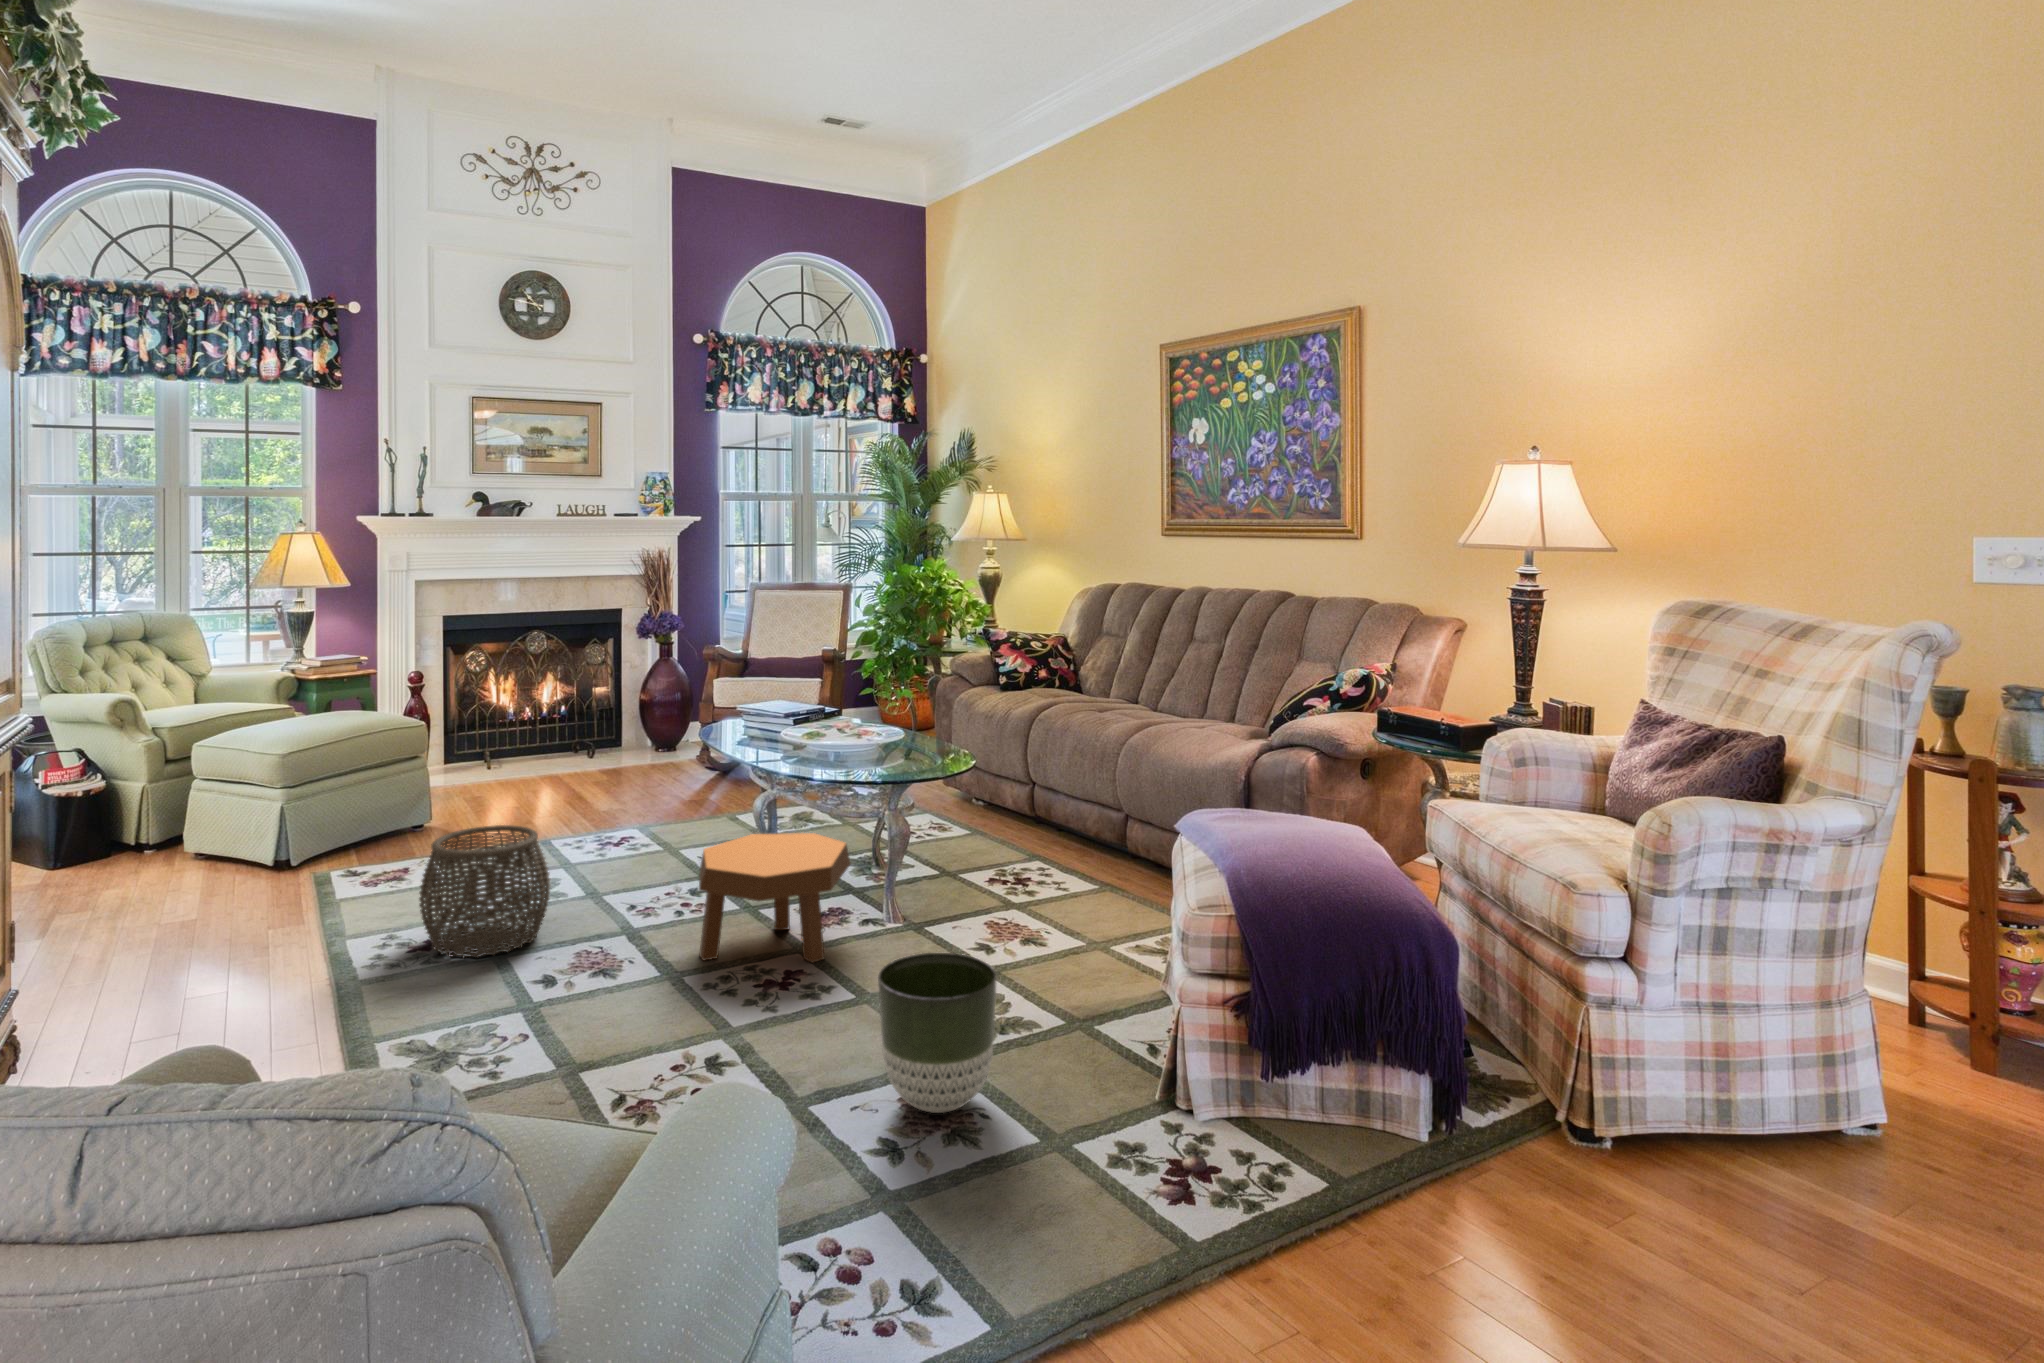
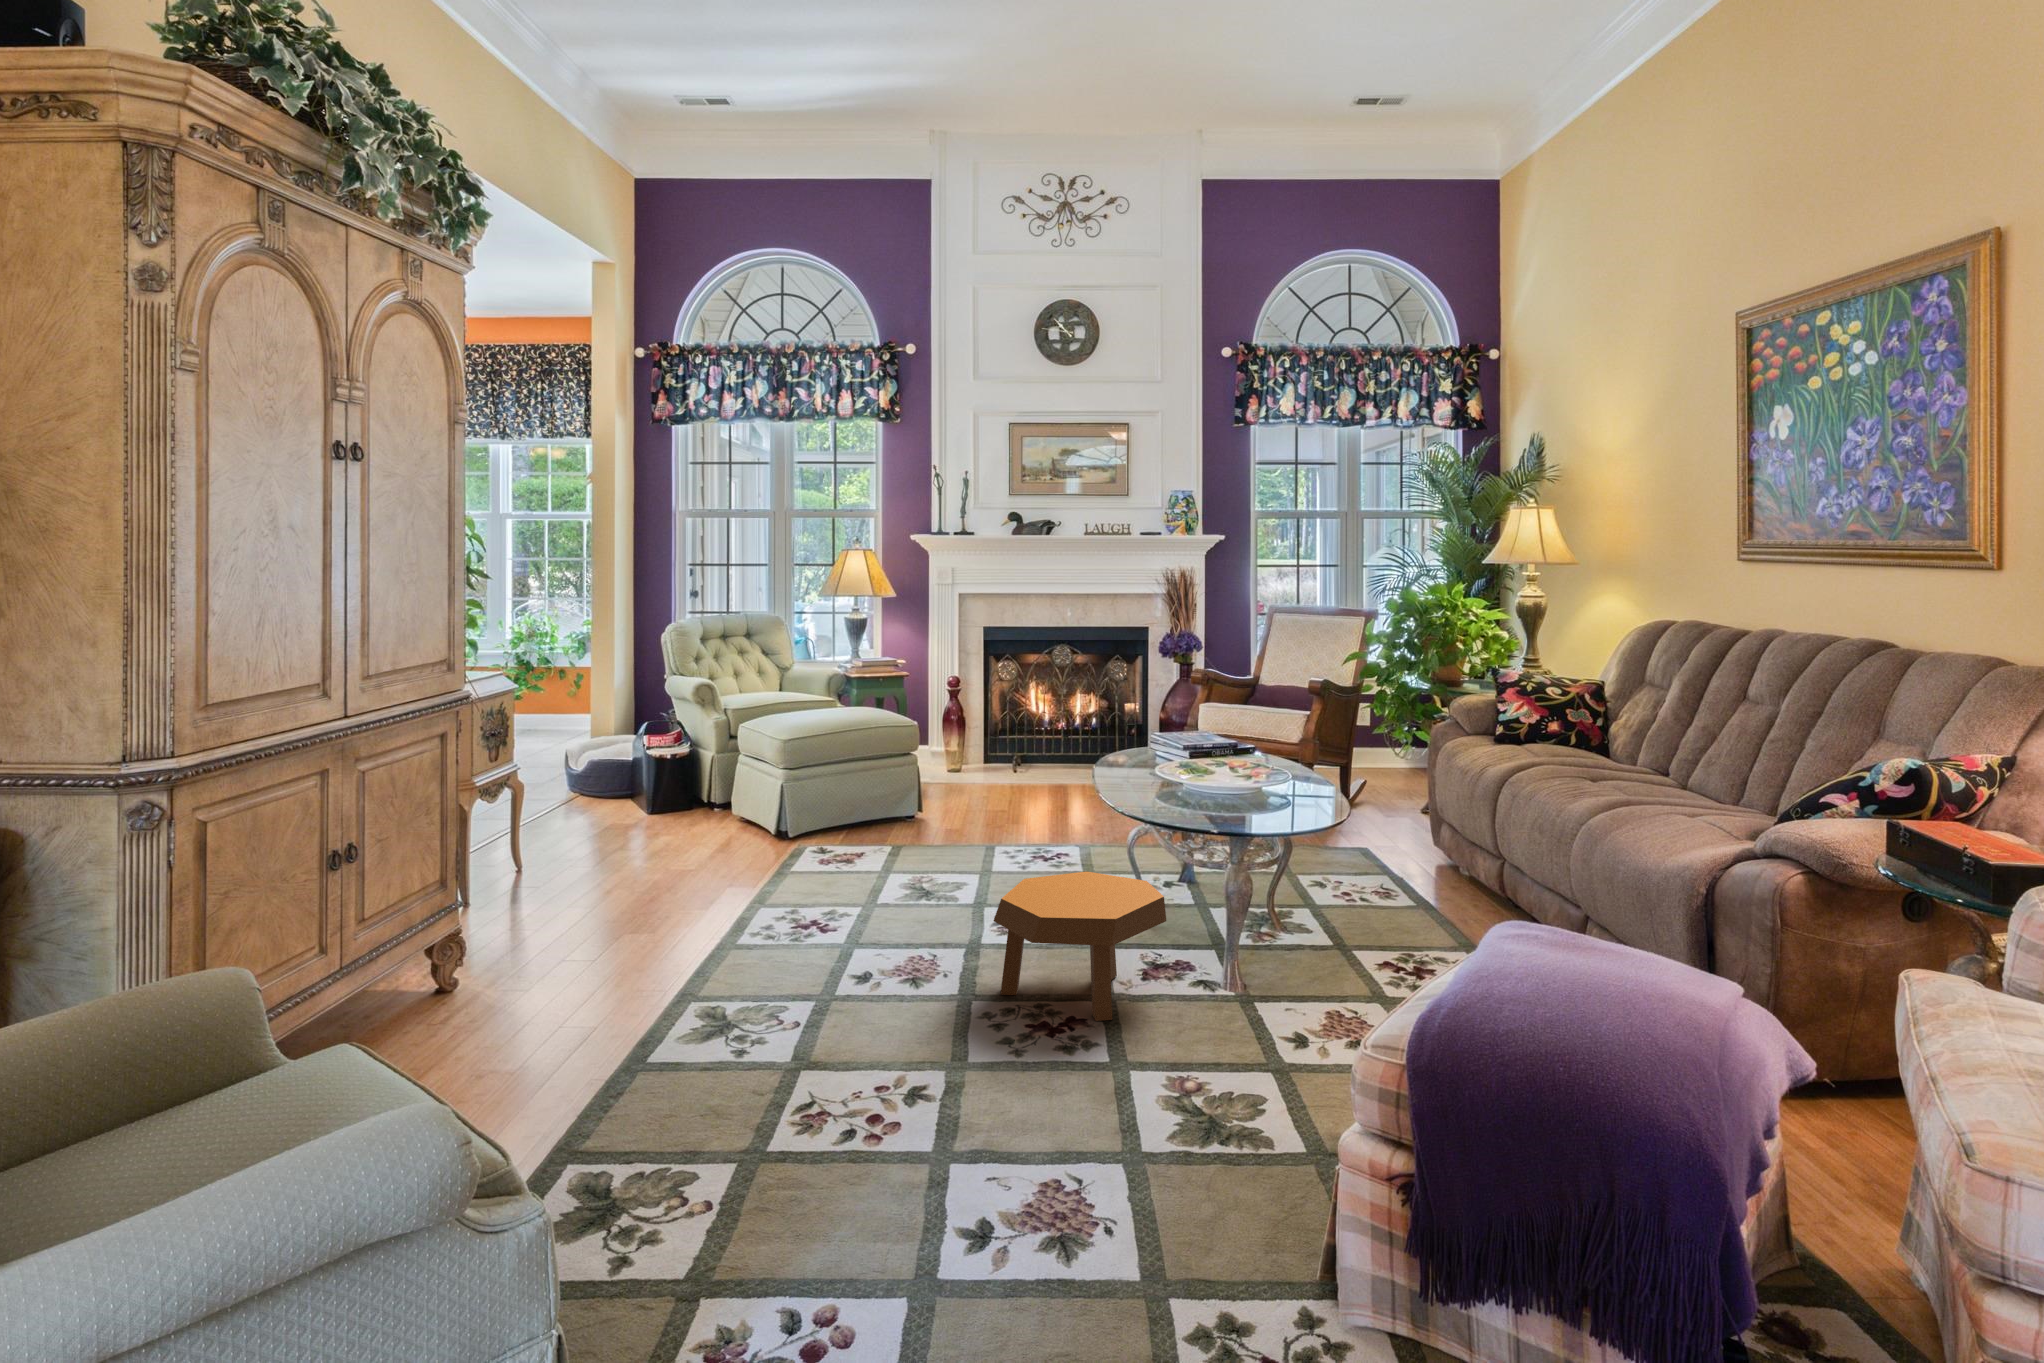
woven basket: present [419,825,550,958] -> none [792,826,908,950]
planter: present [878,952,997,1113] -> none [988,1031,1123,1221]

